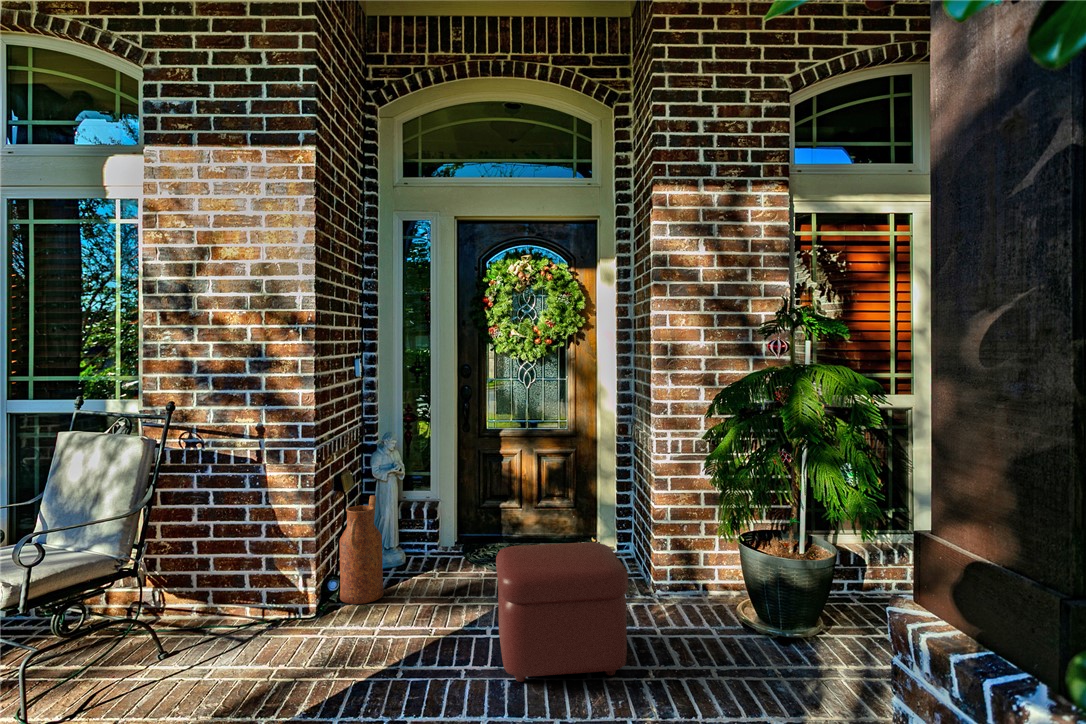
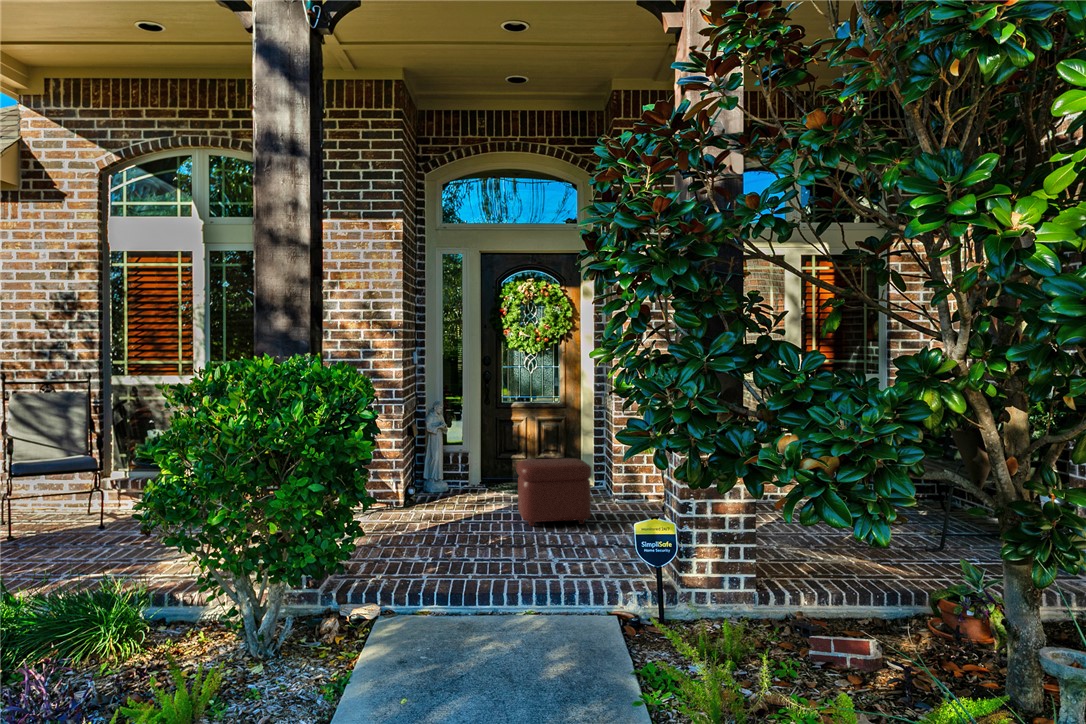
watering can: present [340,496,383,604] -> none [413,442,441,505]

